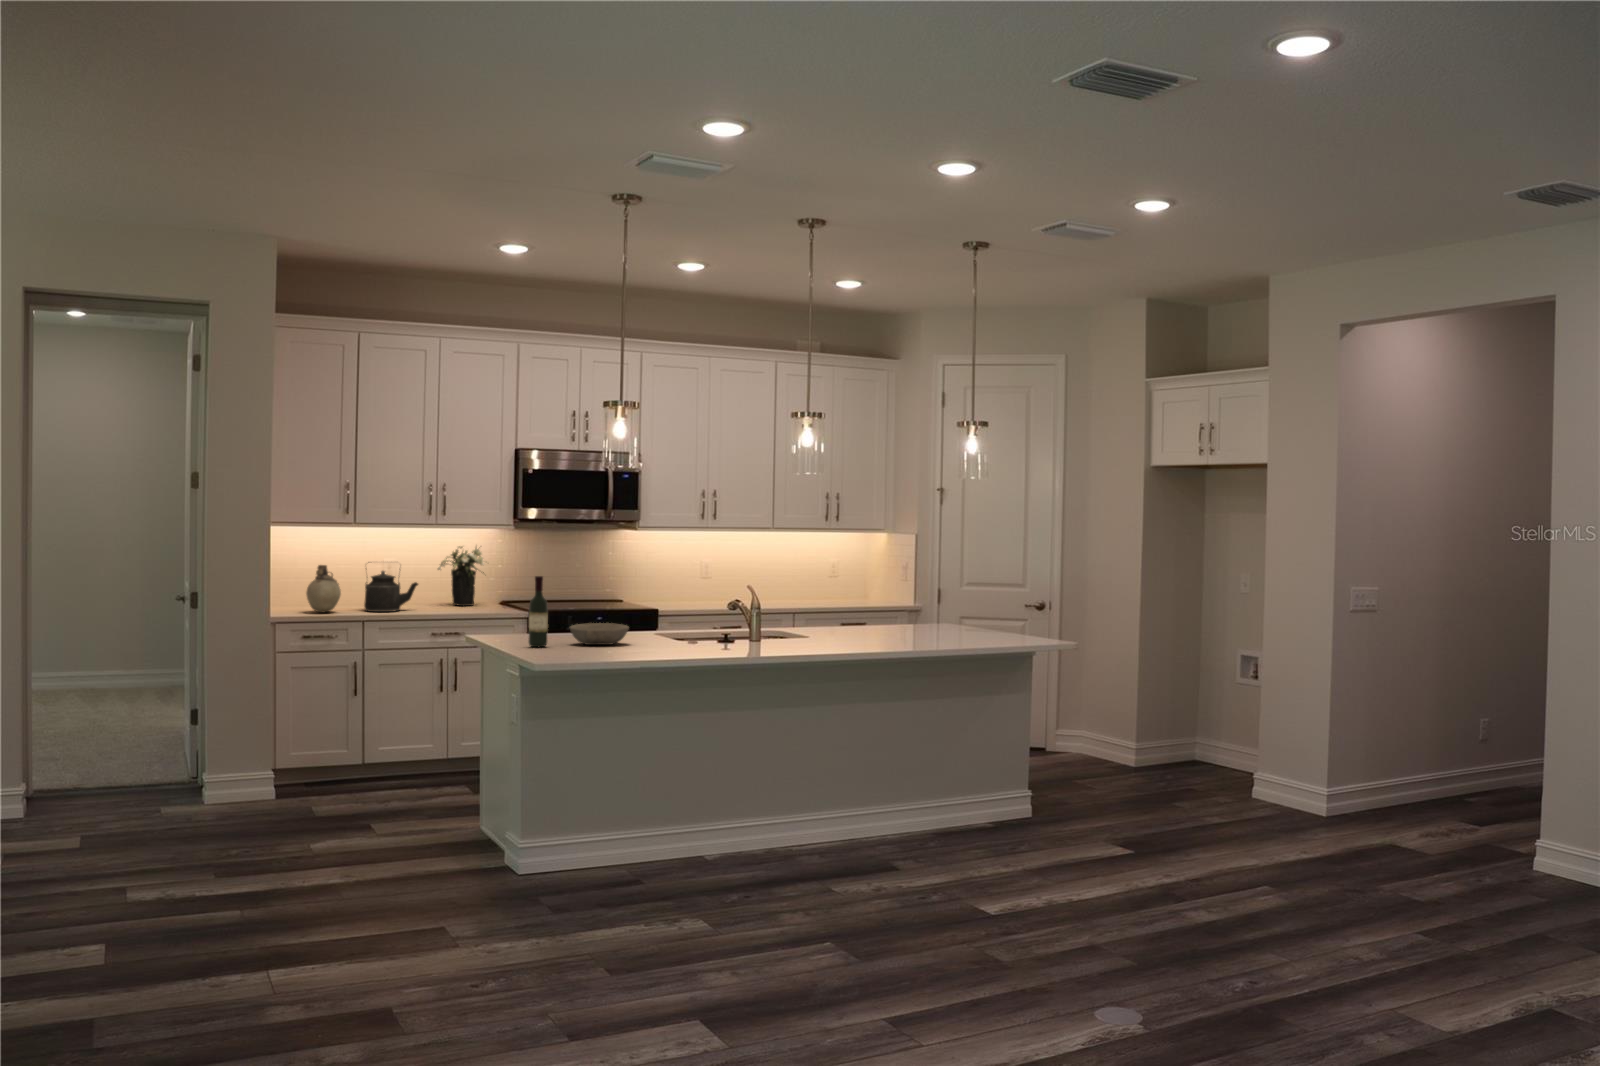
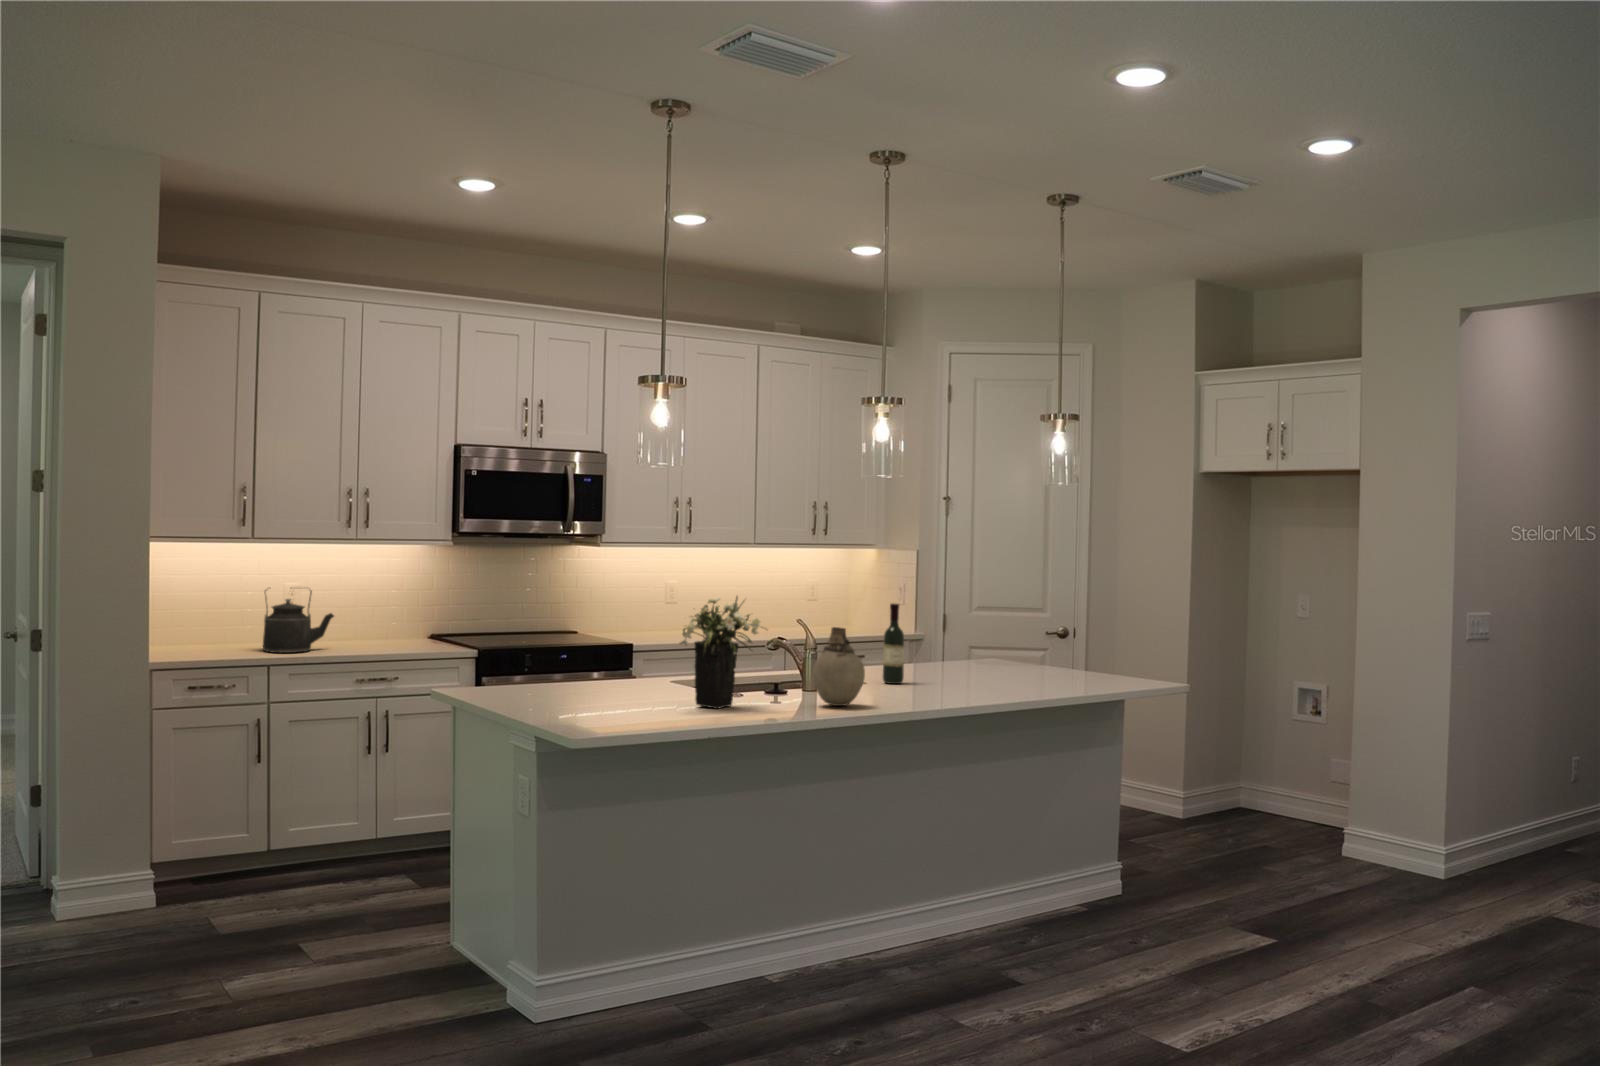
flower arrangement: present [438,546,484,606] -> present [680,597,767,709]
vase: present [306,565,341,613] -> present [813,627,865,706]
wine bottle: present [528,576,548,647] -> present [883,603,904,684]
bowl: present [570,623,629,645] -> none [579,669,658,699]

